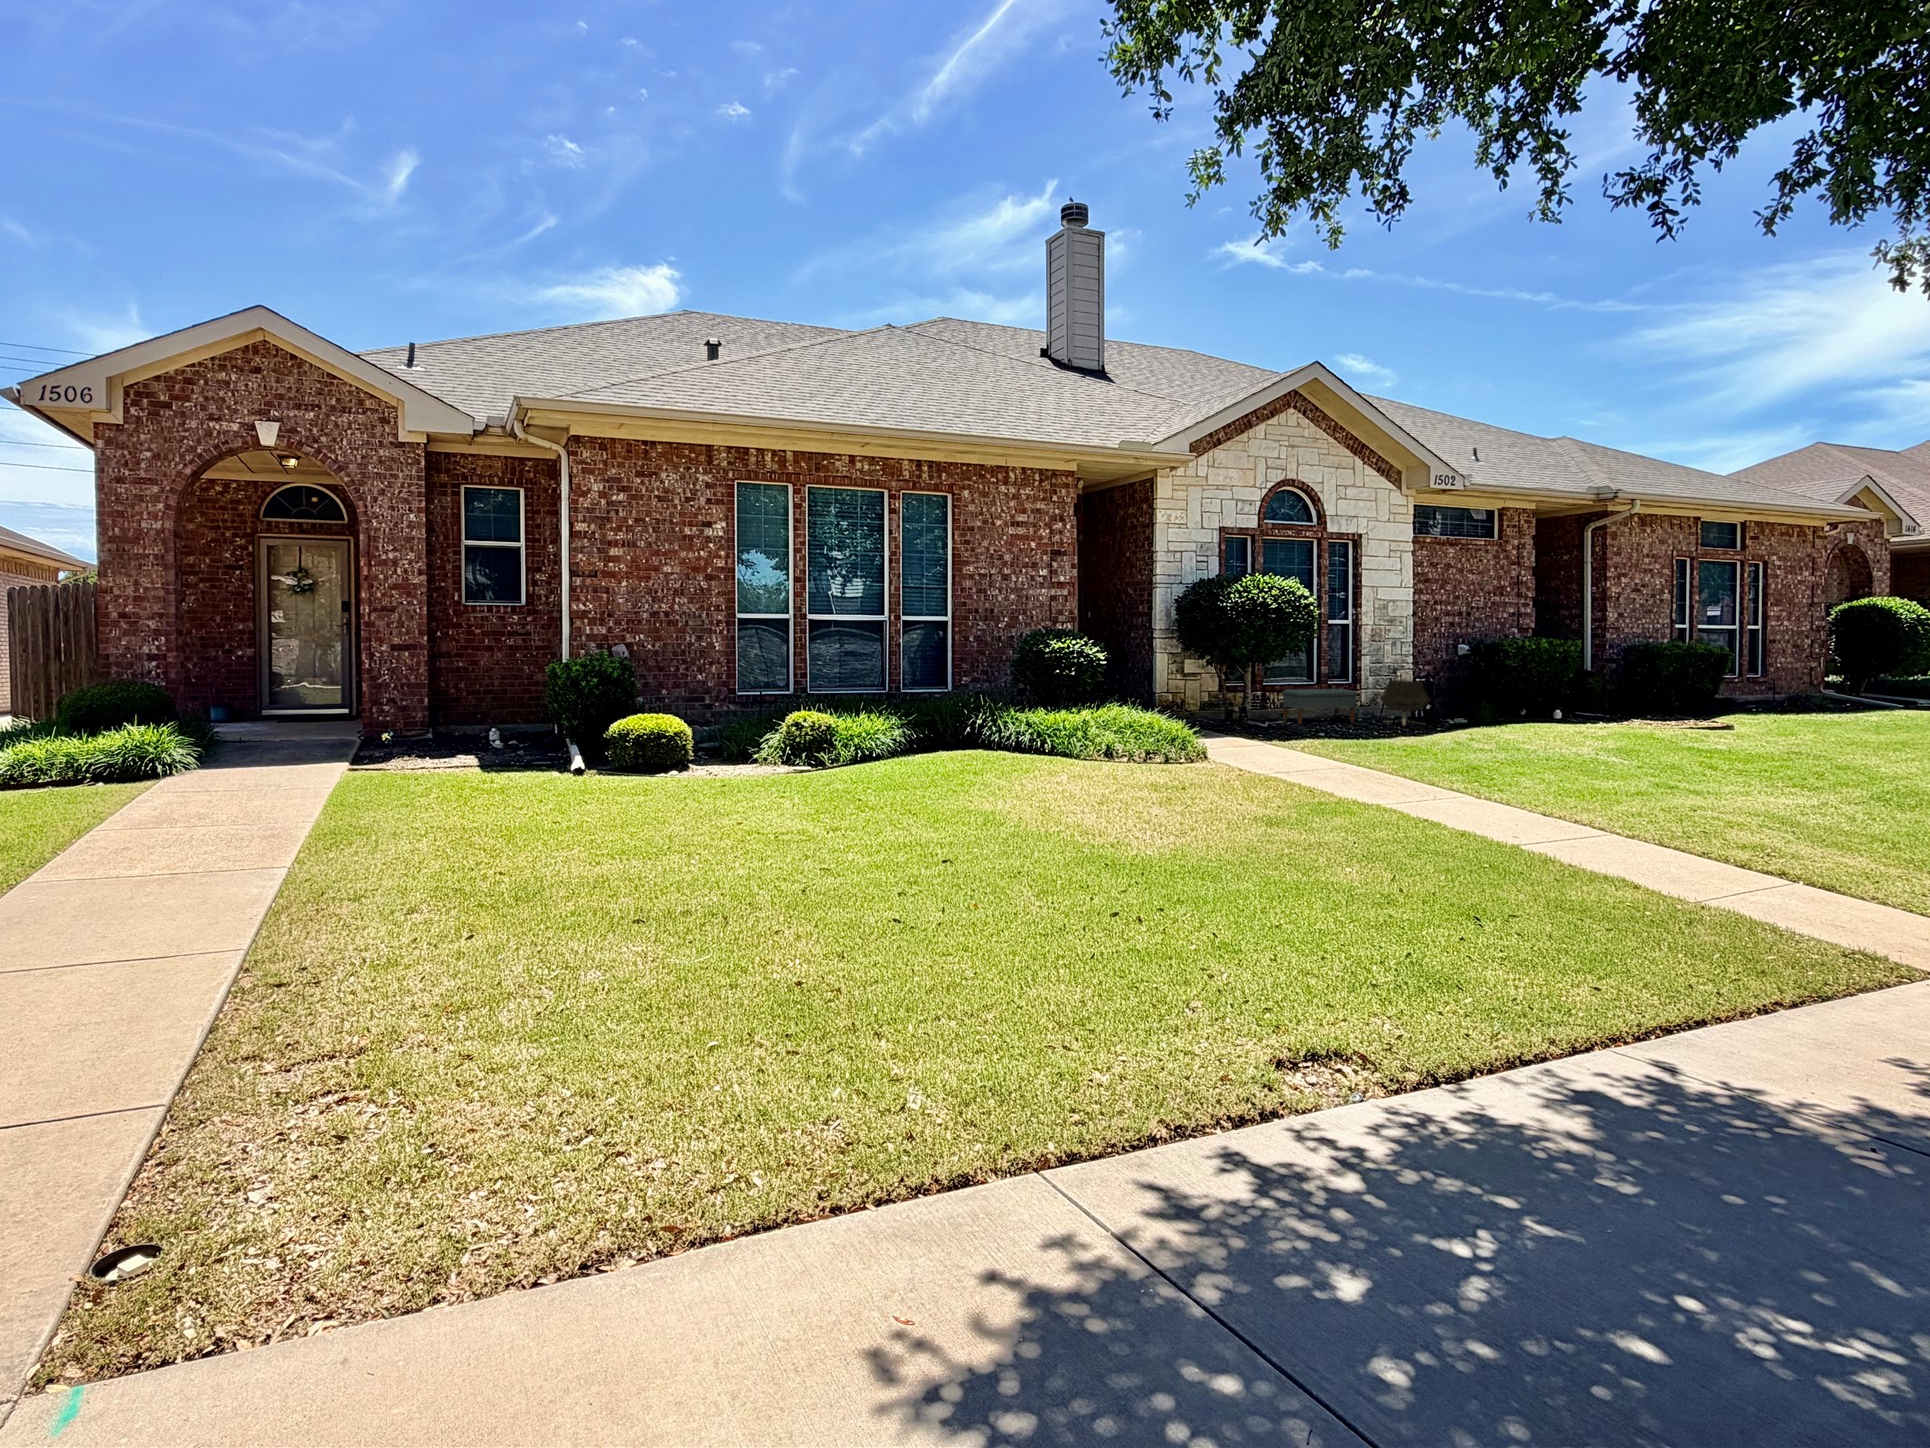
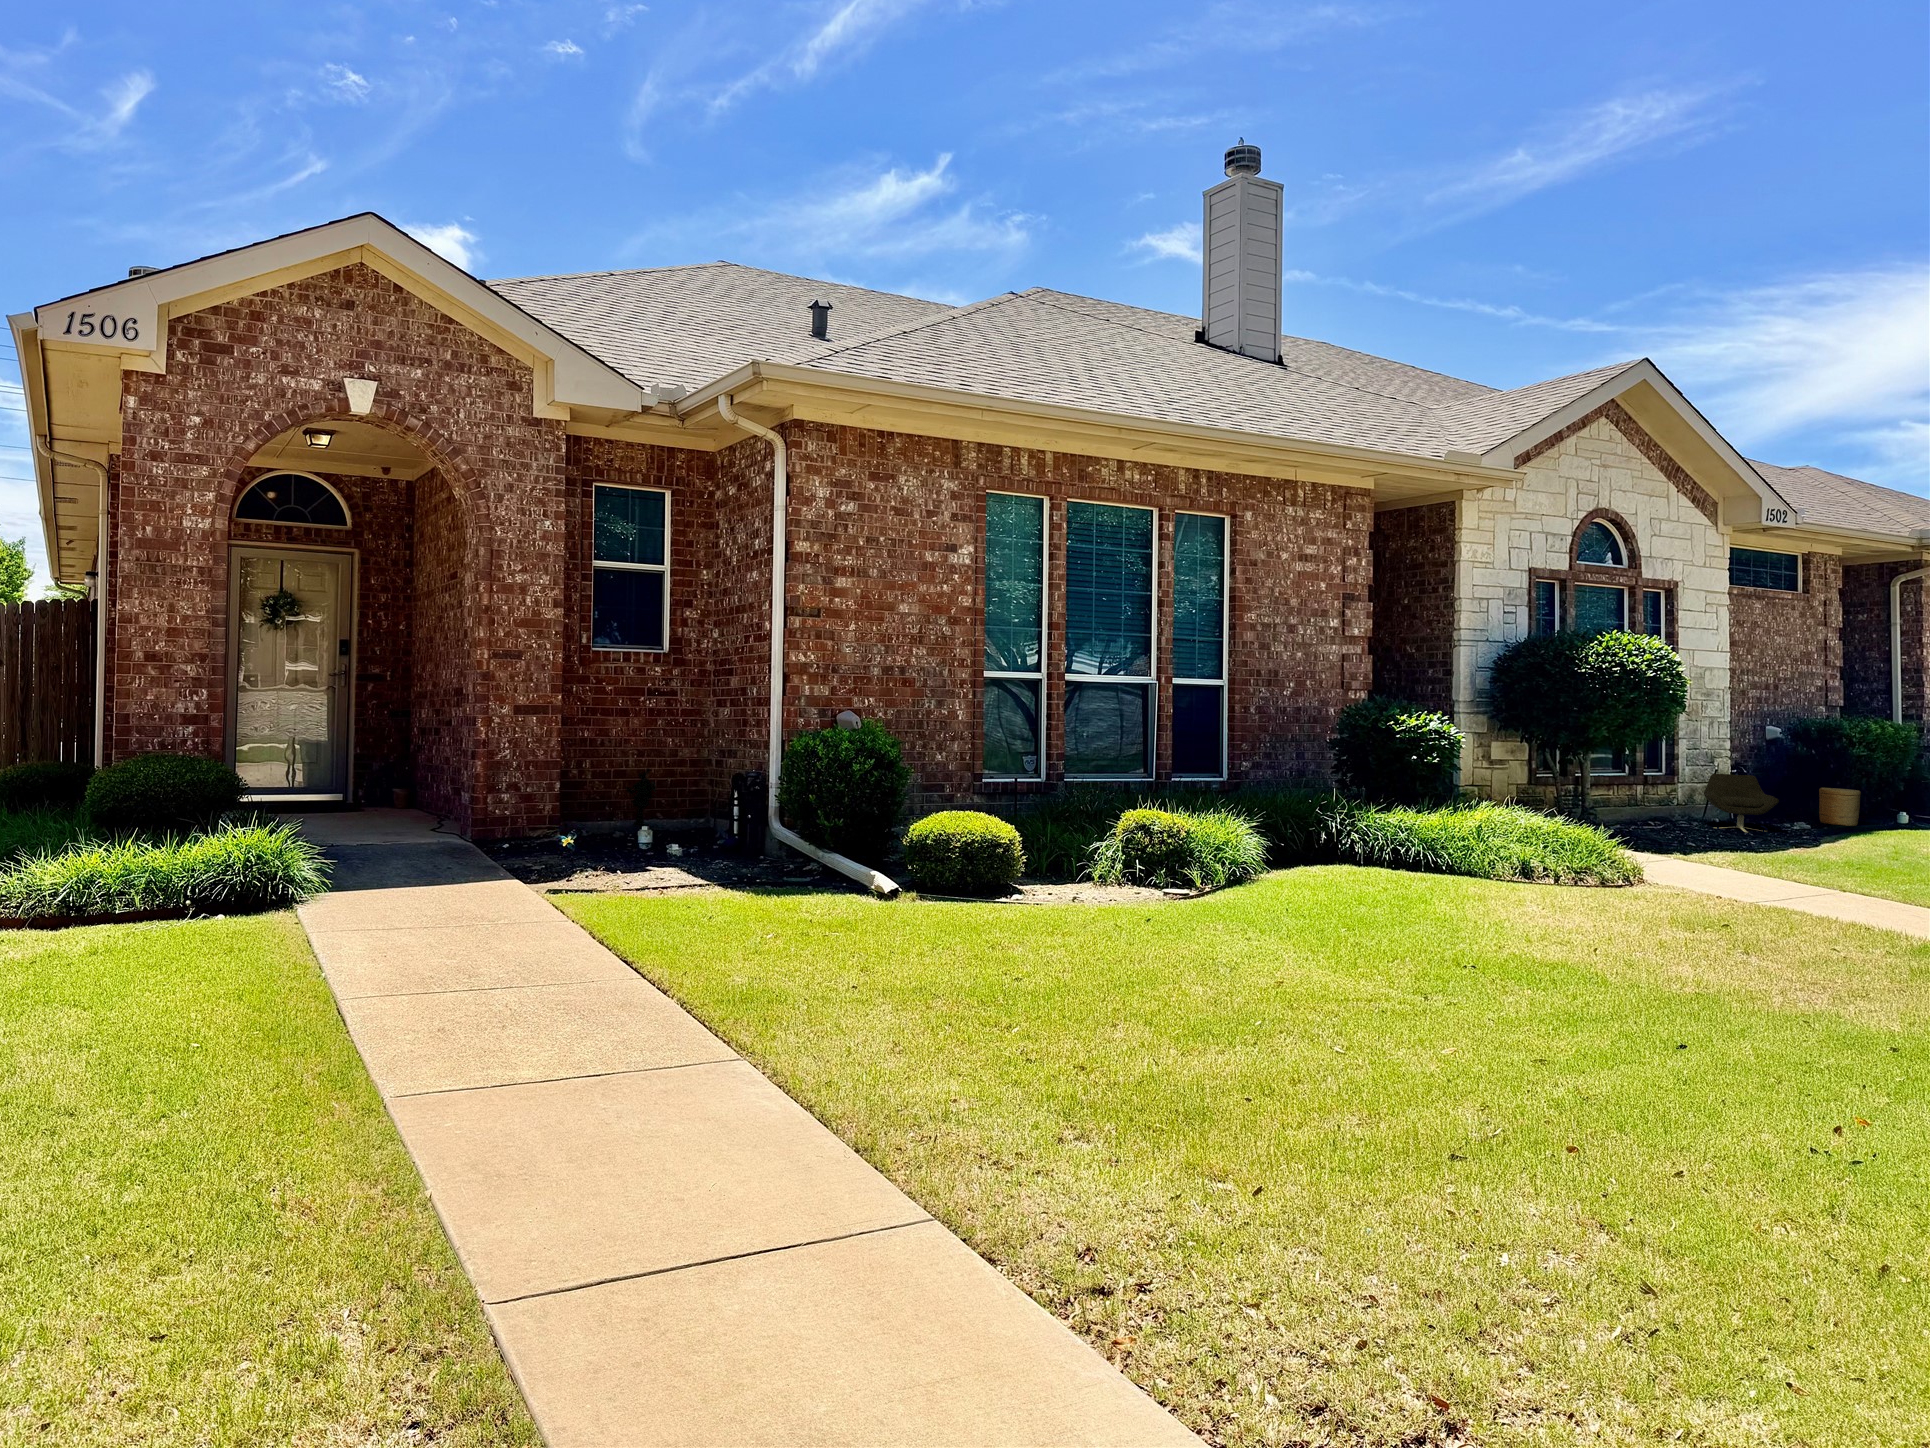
decorative plant: none [495,686,521,726] -> present [625,768,657,825]
bench: present [1282,689,1357,724] -> none [1597,784,1688,831]
woven basket: none [1491,690,1523,719] -> present [1819,788,1861,826]

